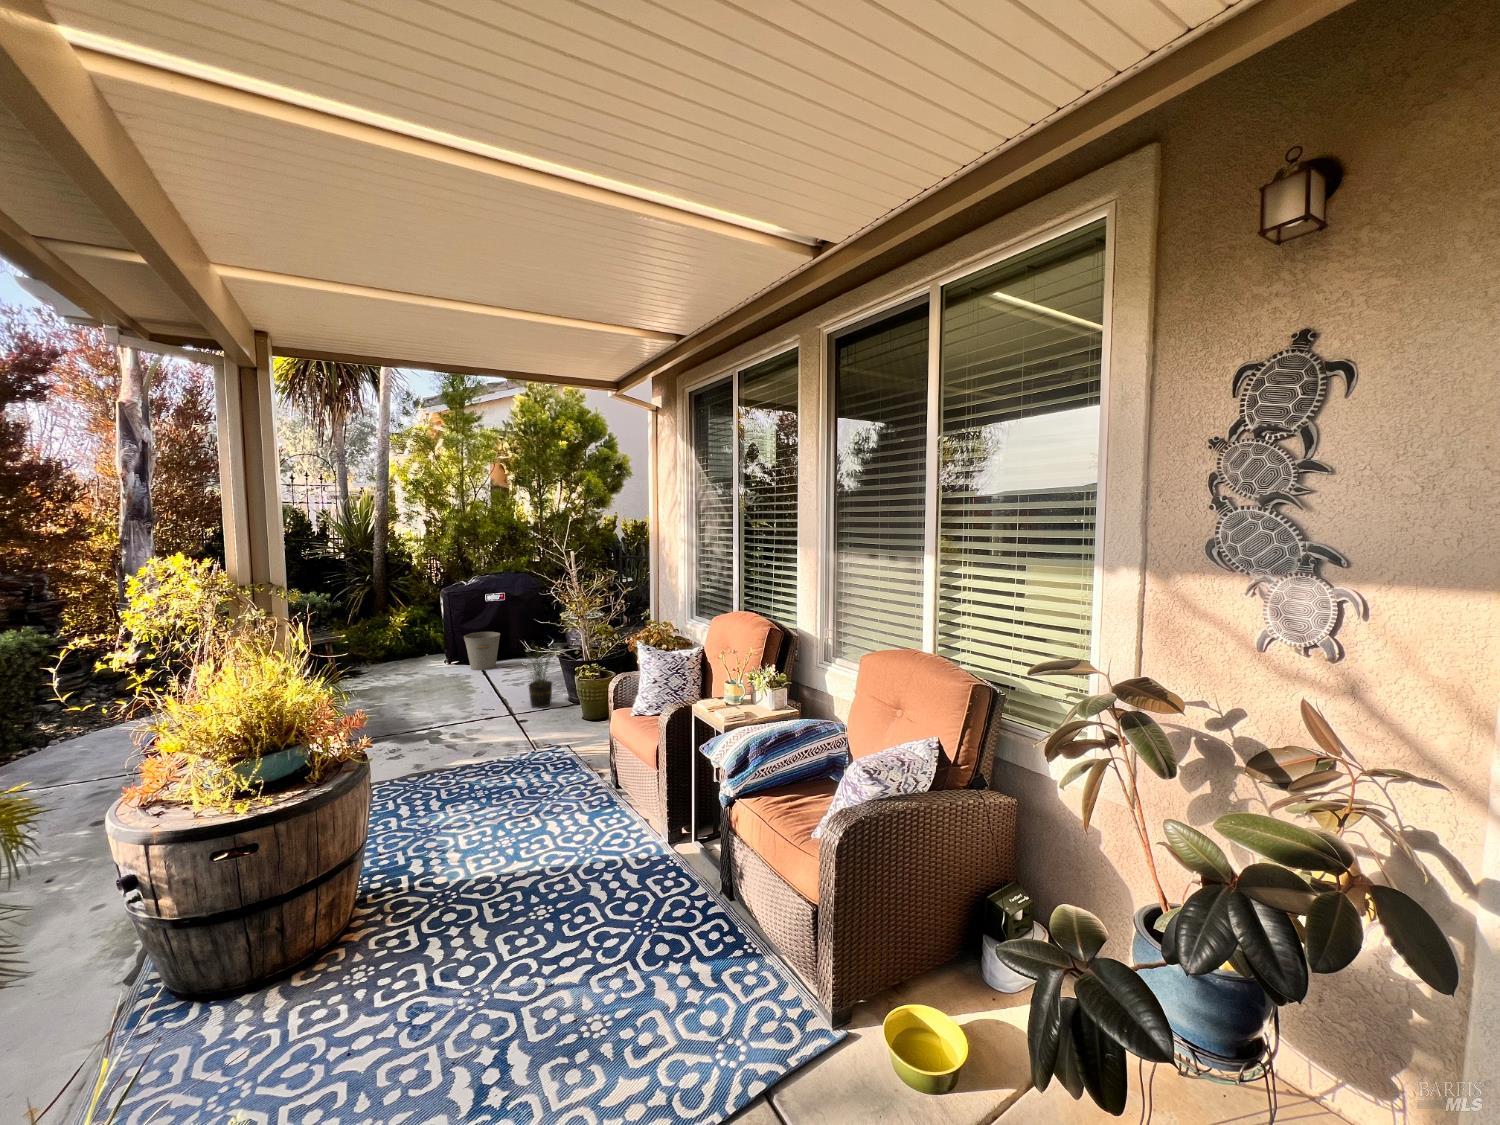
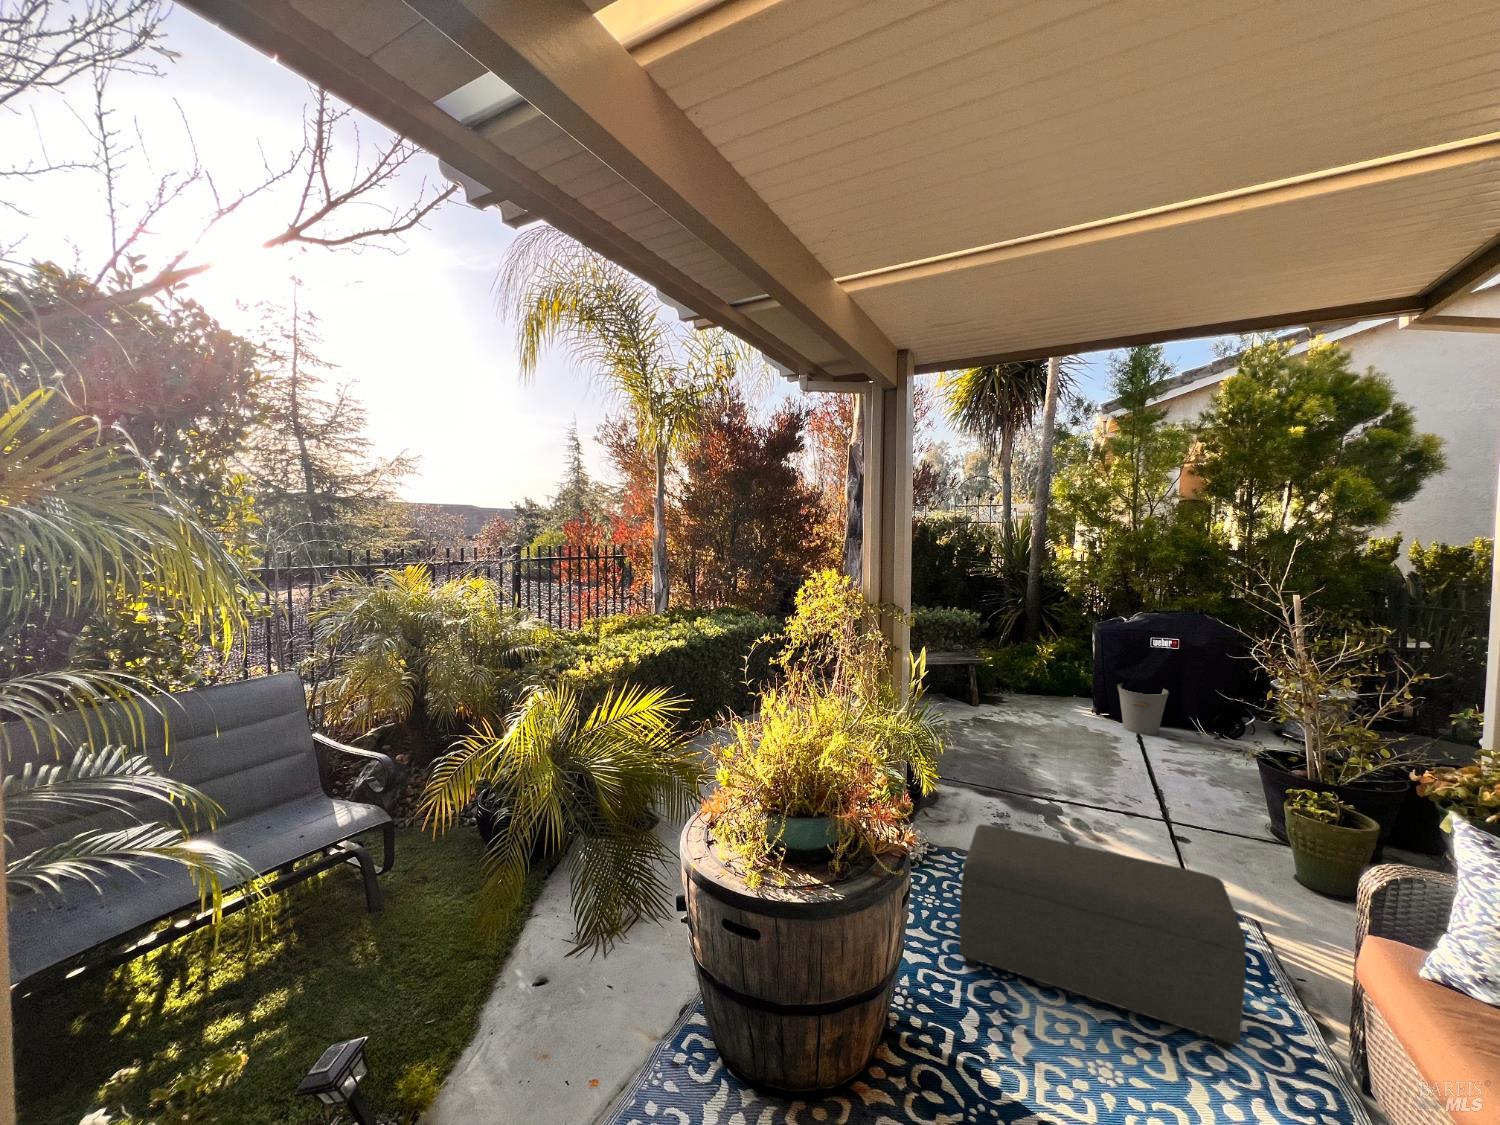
potted plant: present [526,649,552,708] -> none [1188,717,1267,827]
ottoman: none [392,718,567,842] -> present [959,824,1246,1051]

